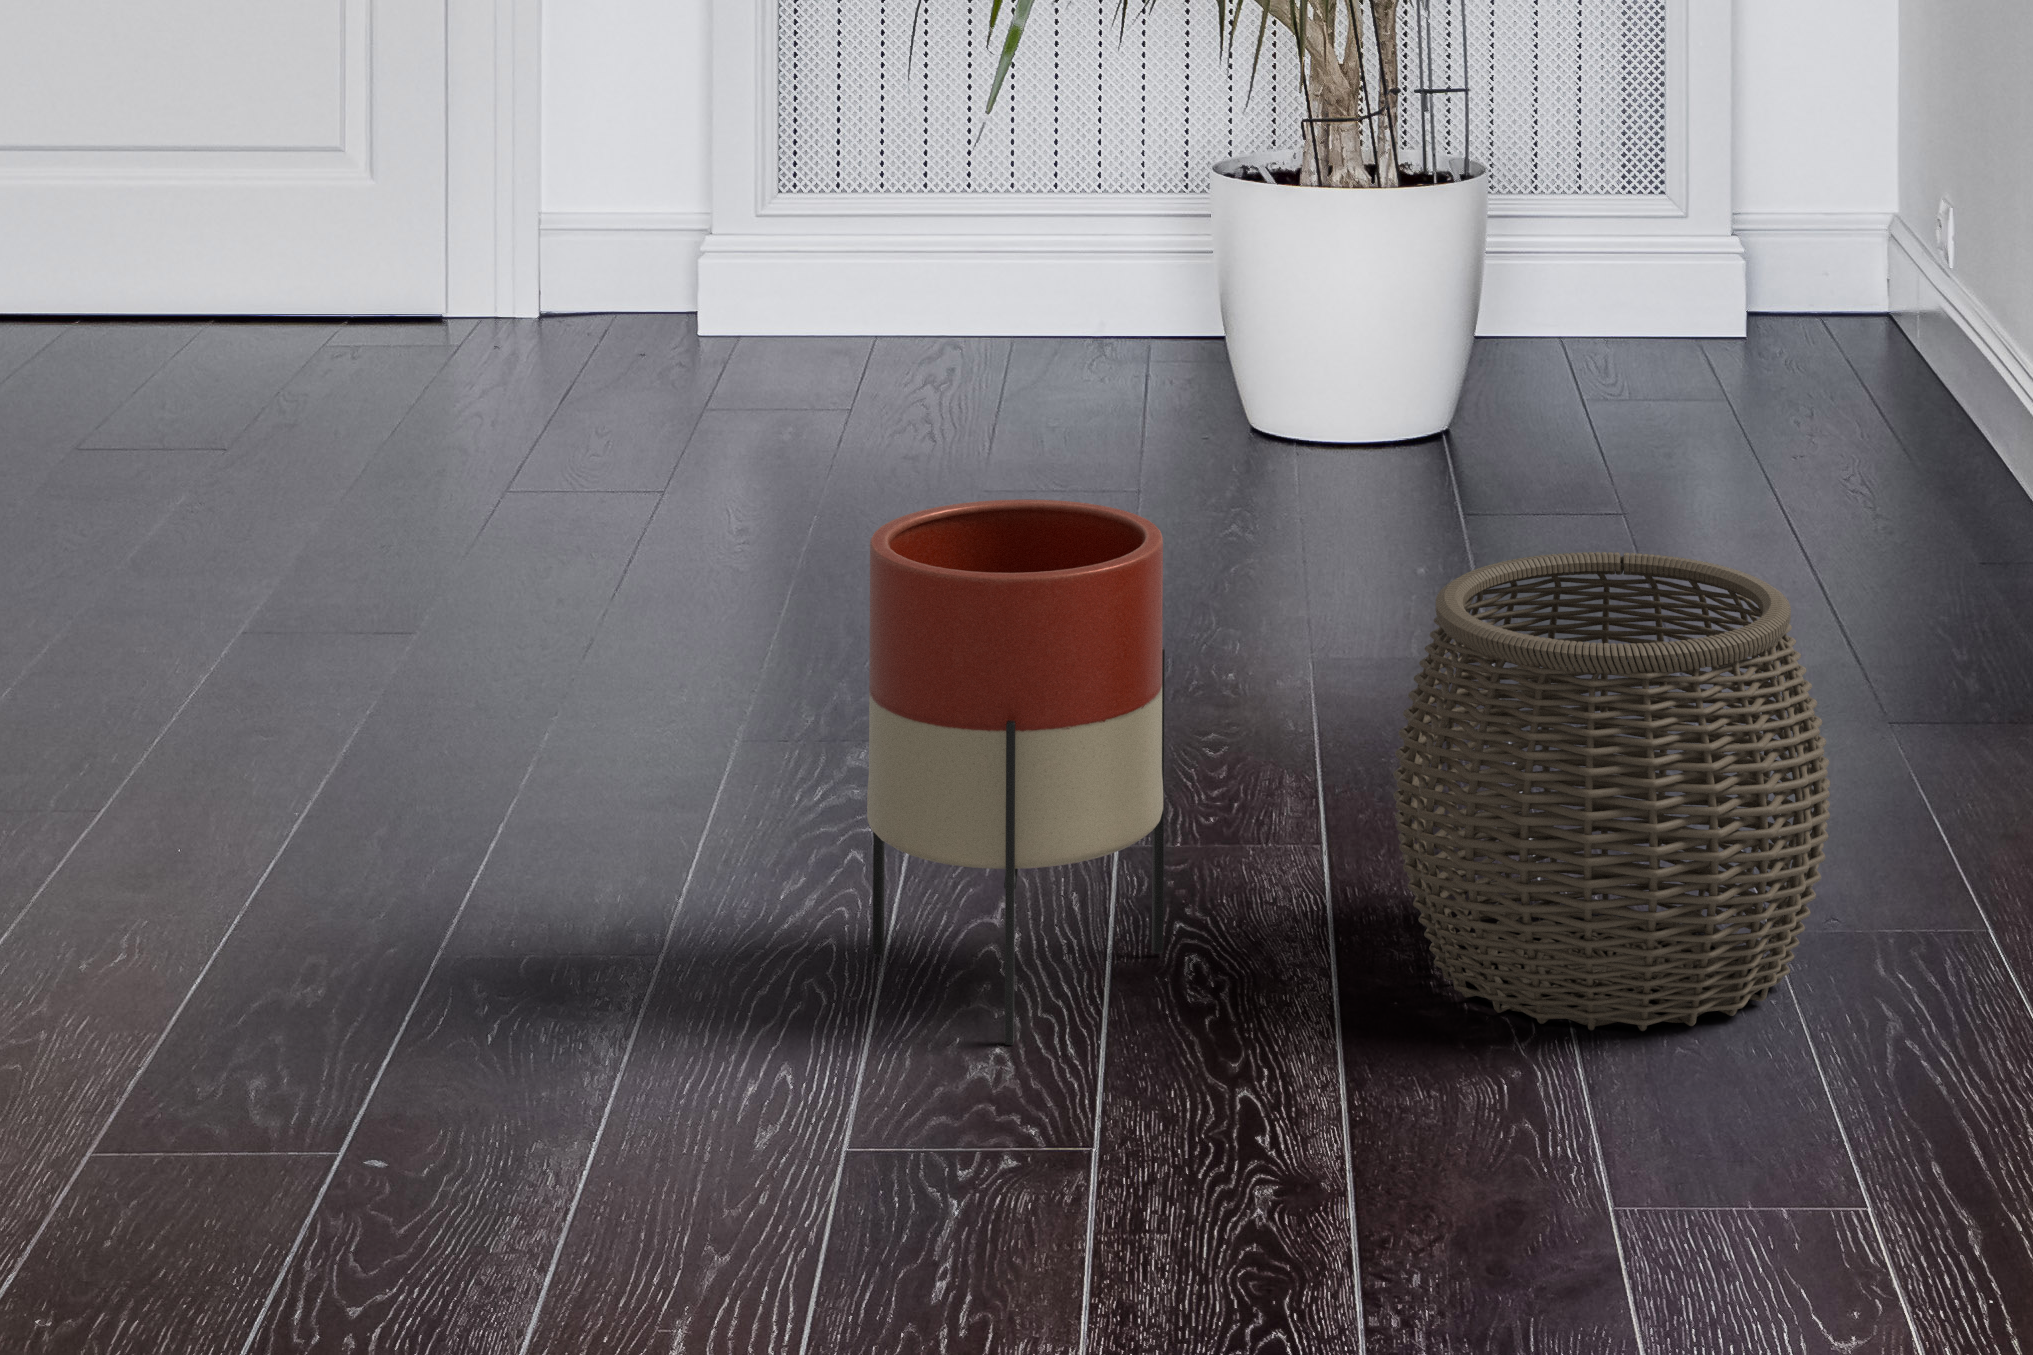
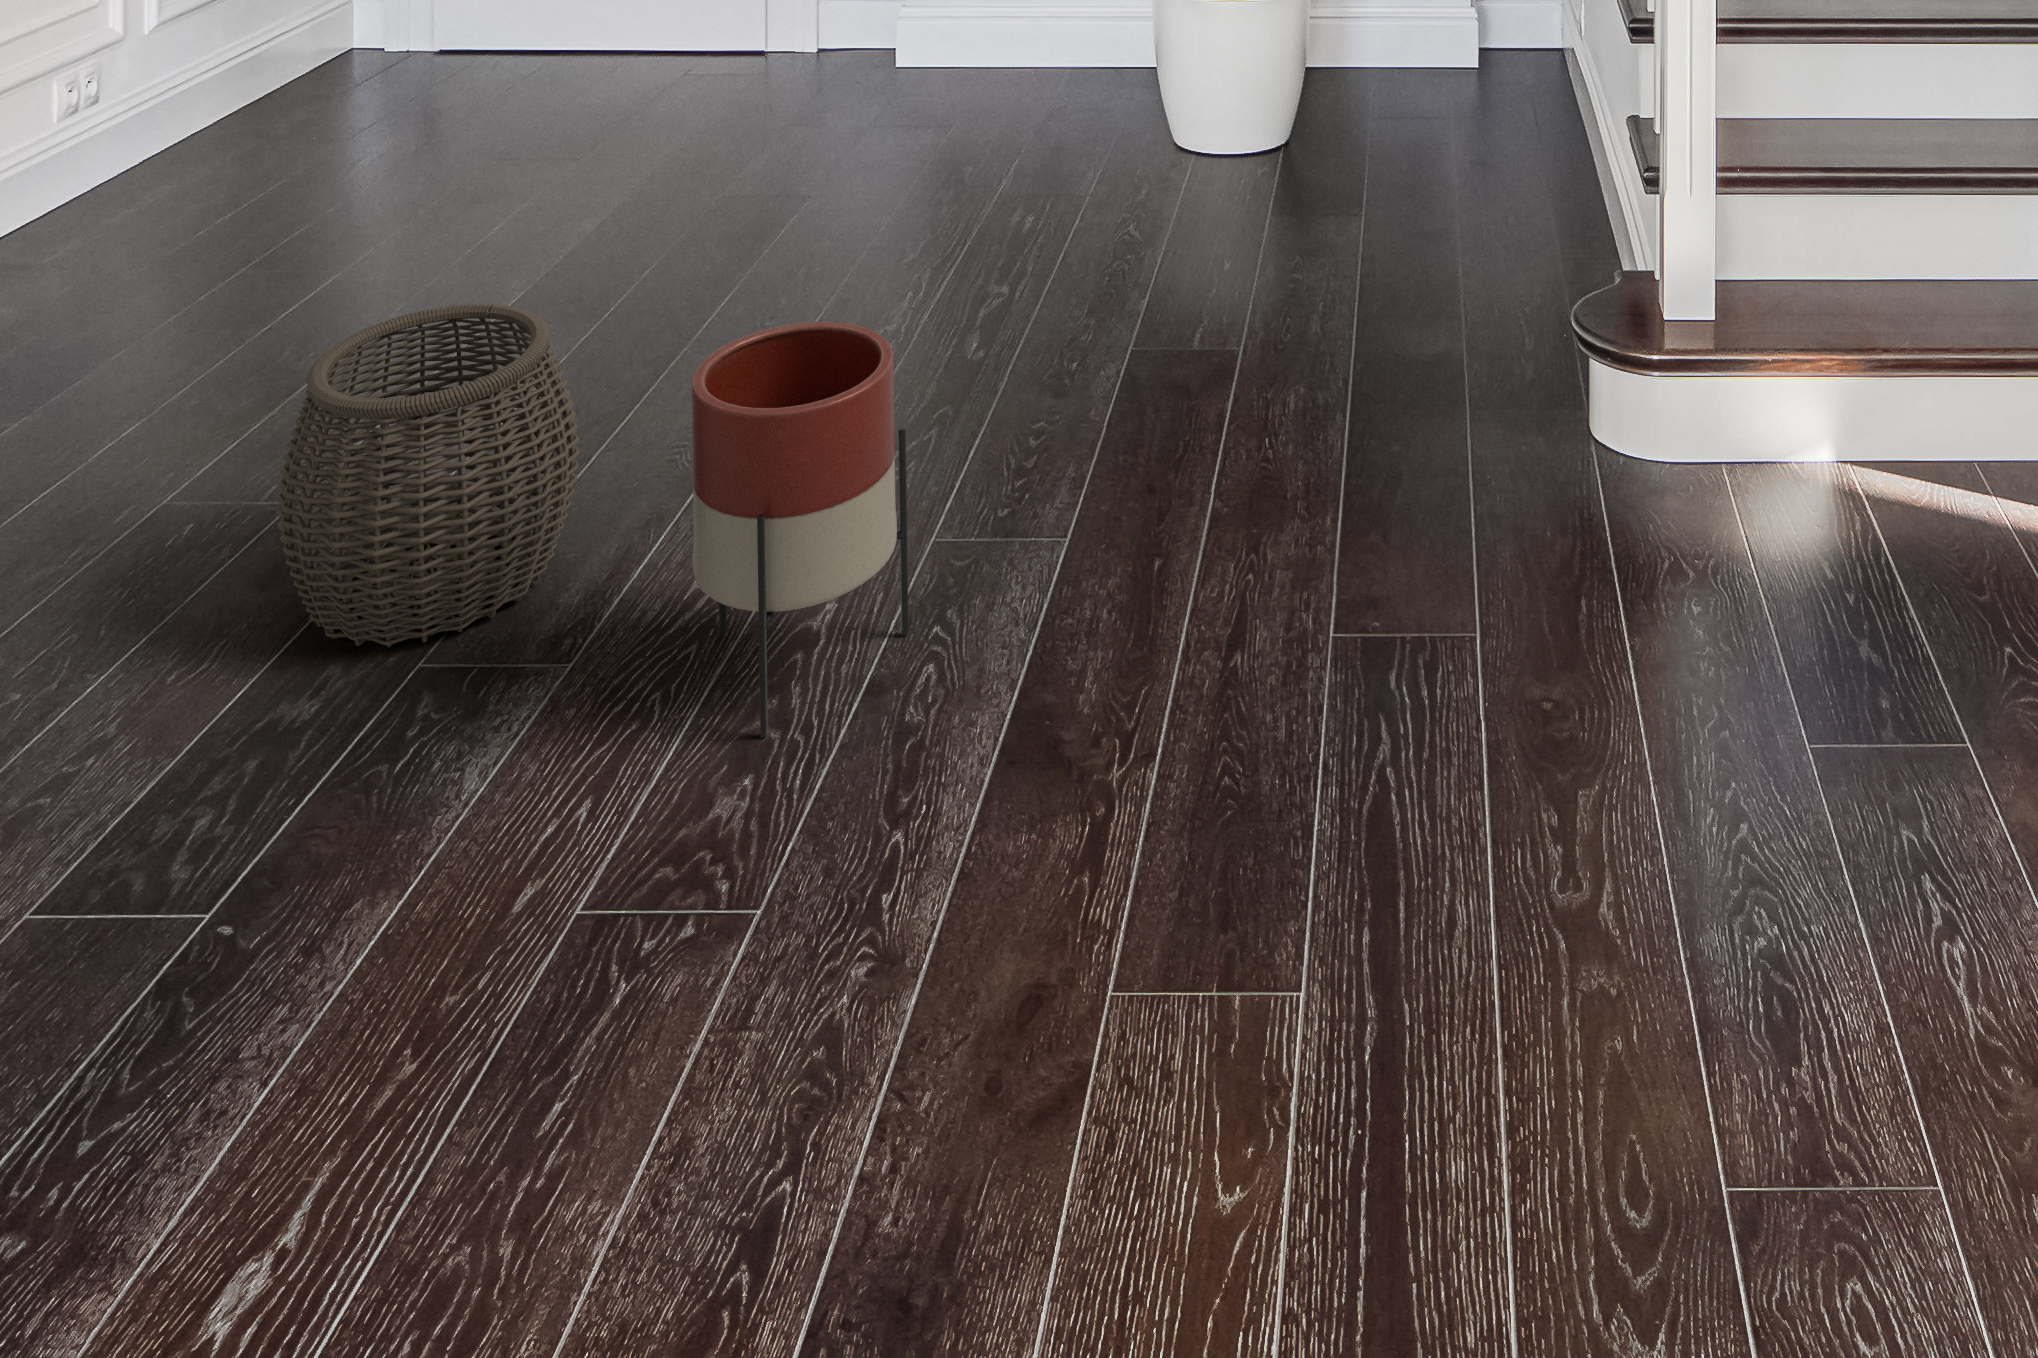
woven basket: present [1393,552,1830,1031] -> present [276,304,580,647]

